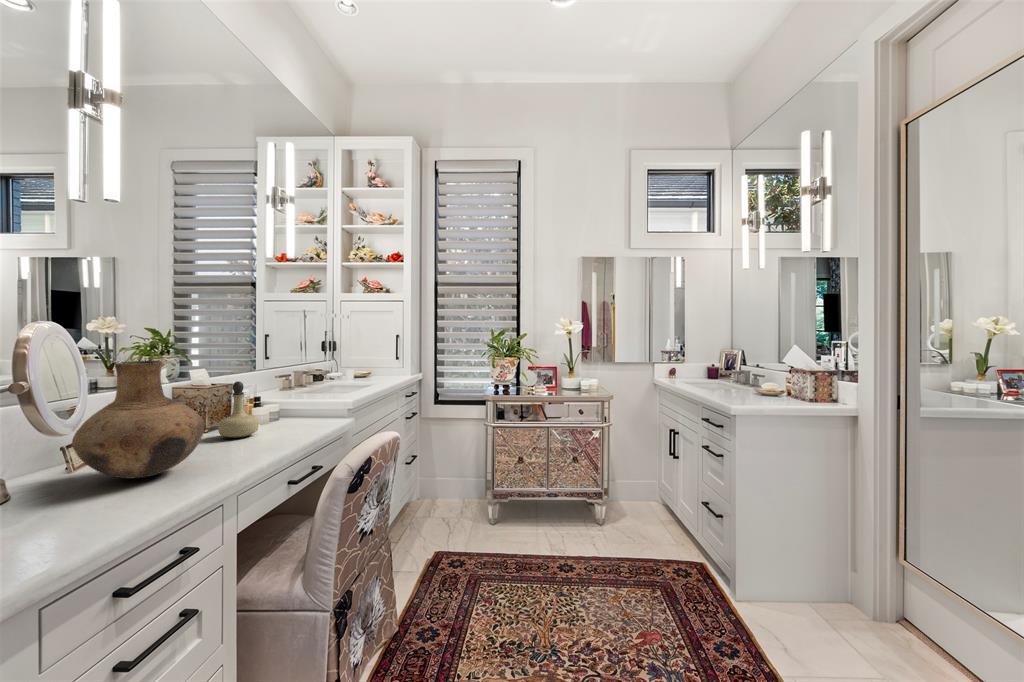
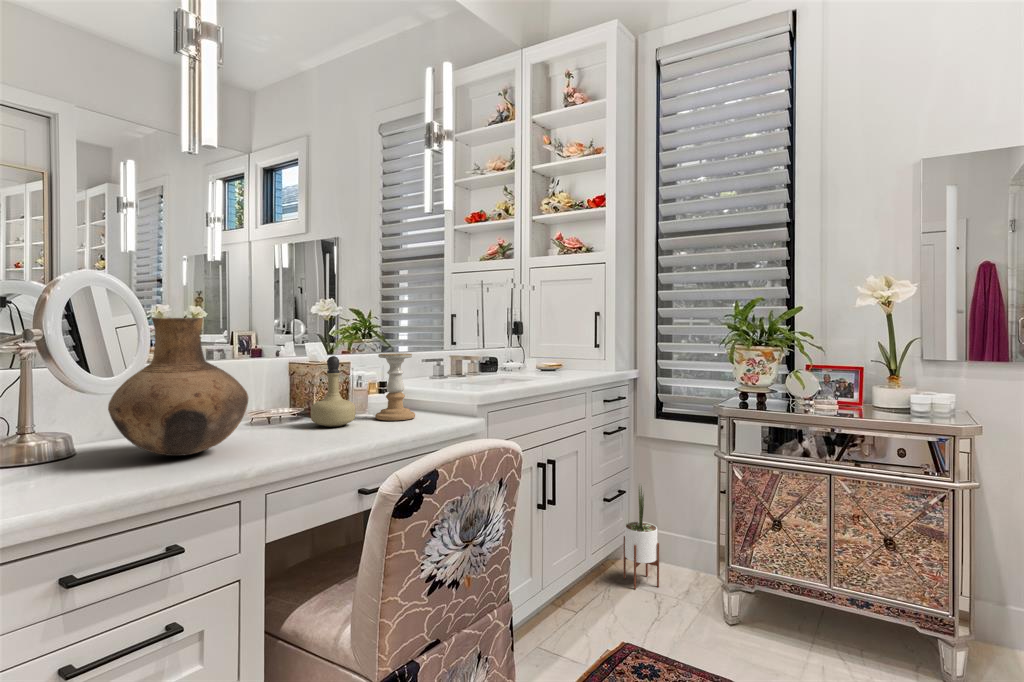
candle holder: none [265,375,299,428] -> present [375,353,415,421]
potted plant: none [421,444,445,520] -> present [623,485,659,589]

